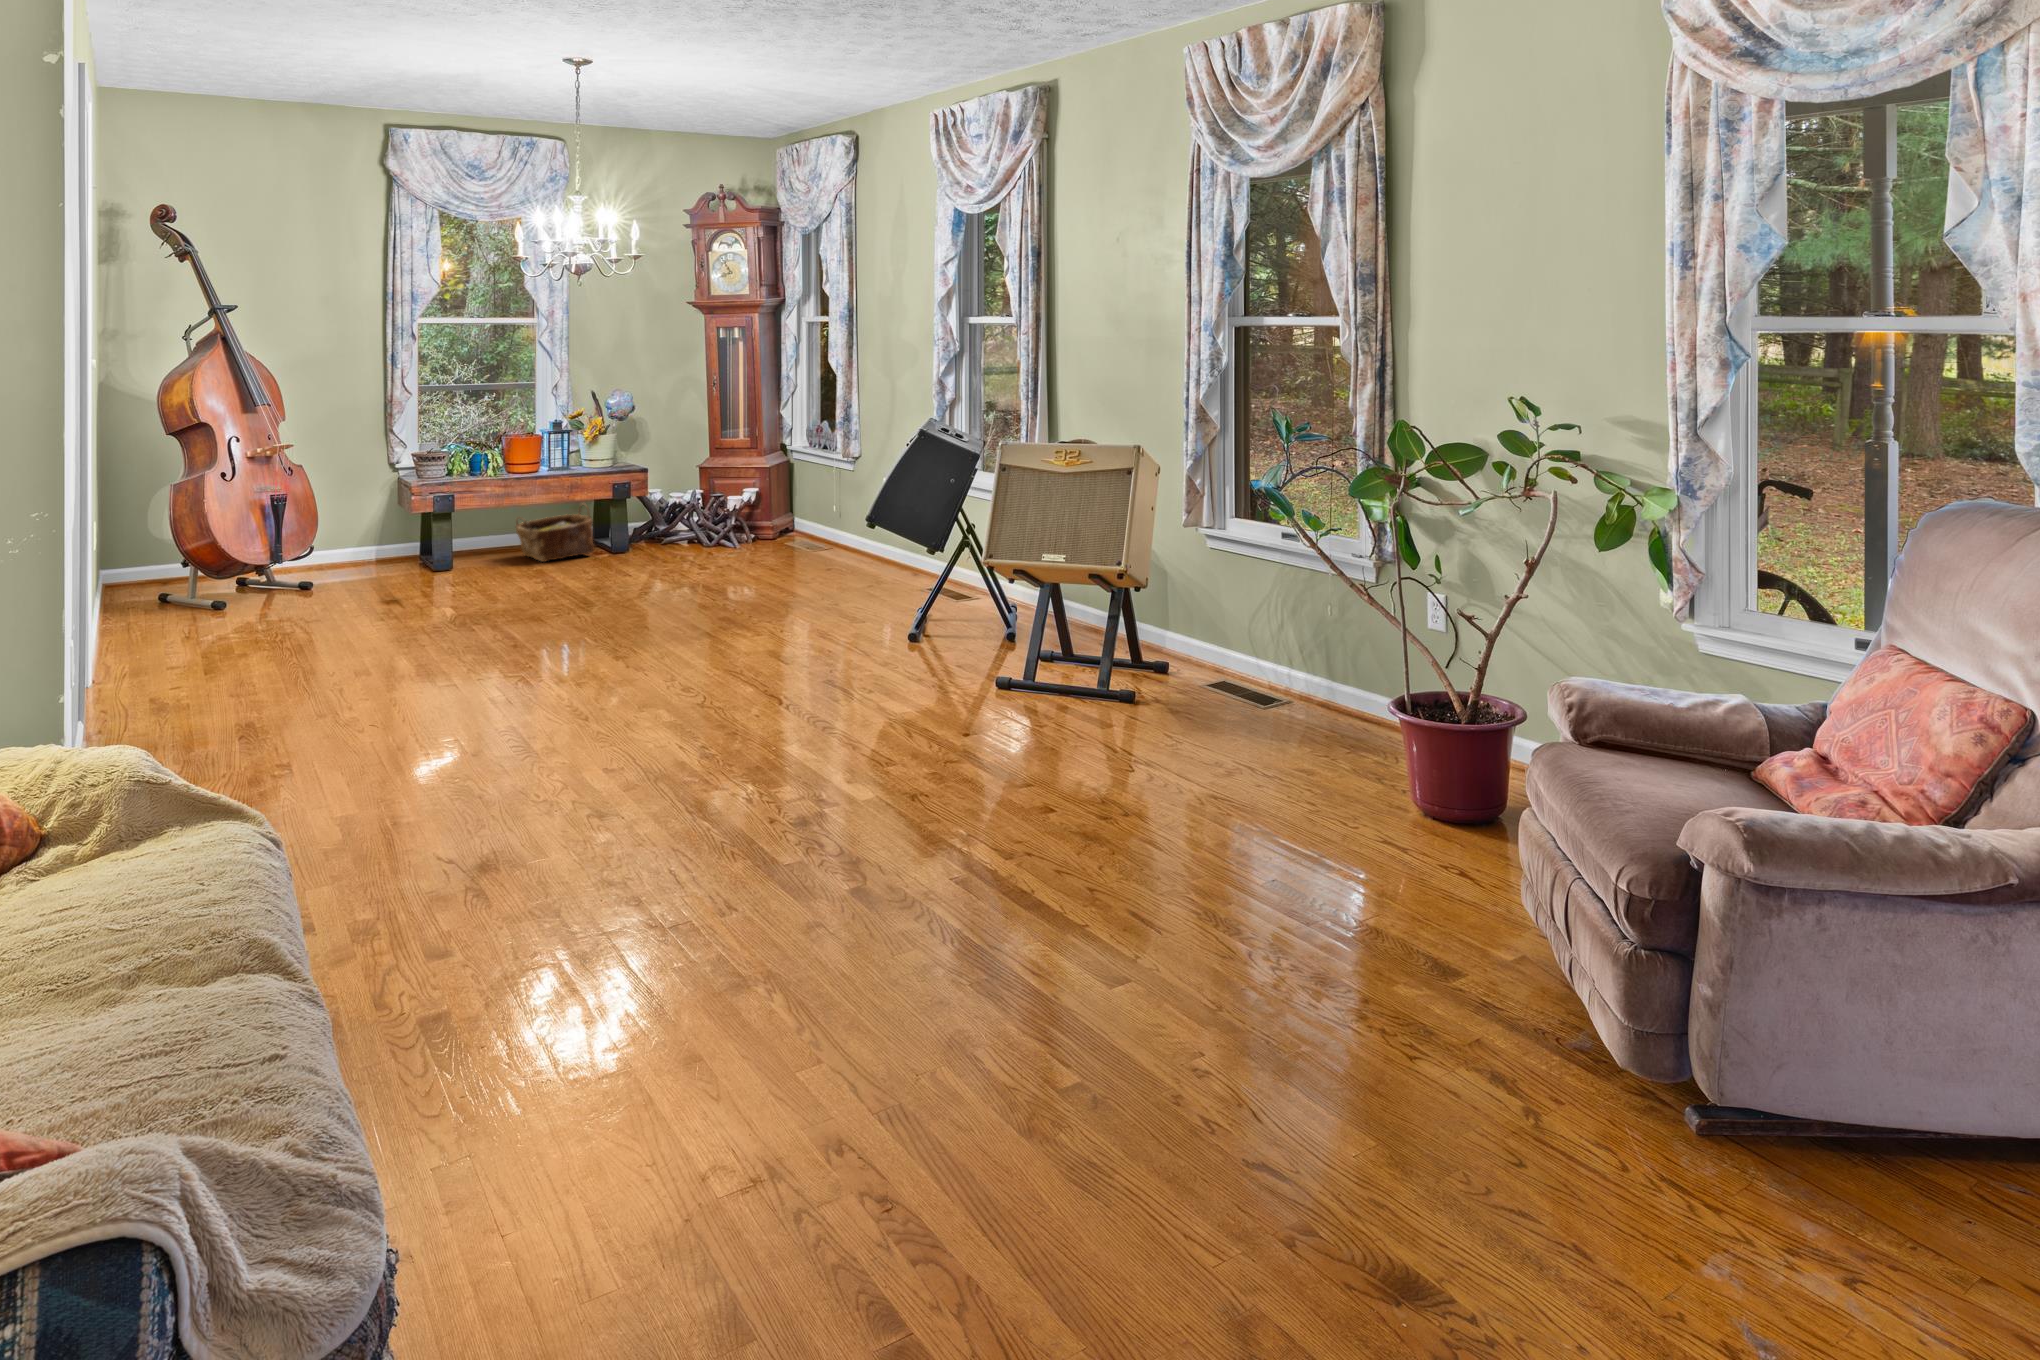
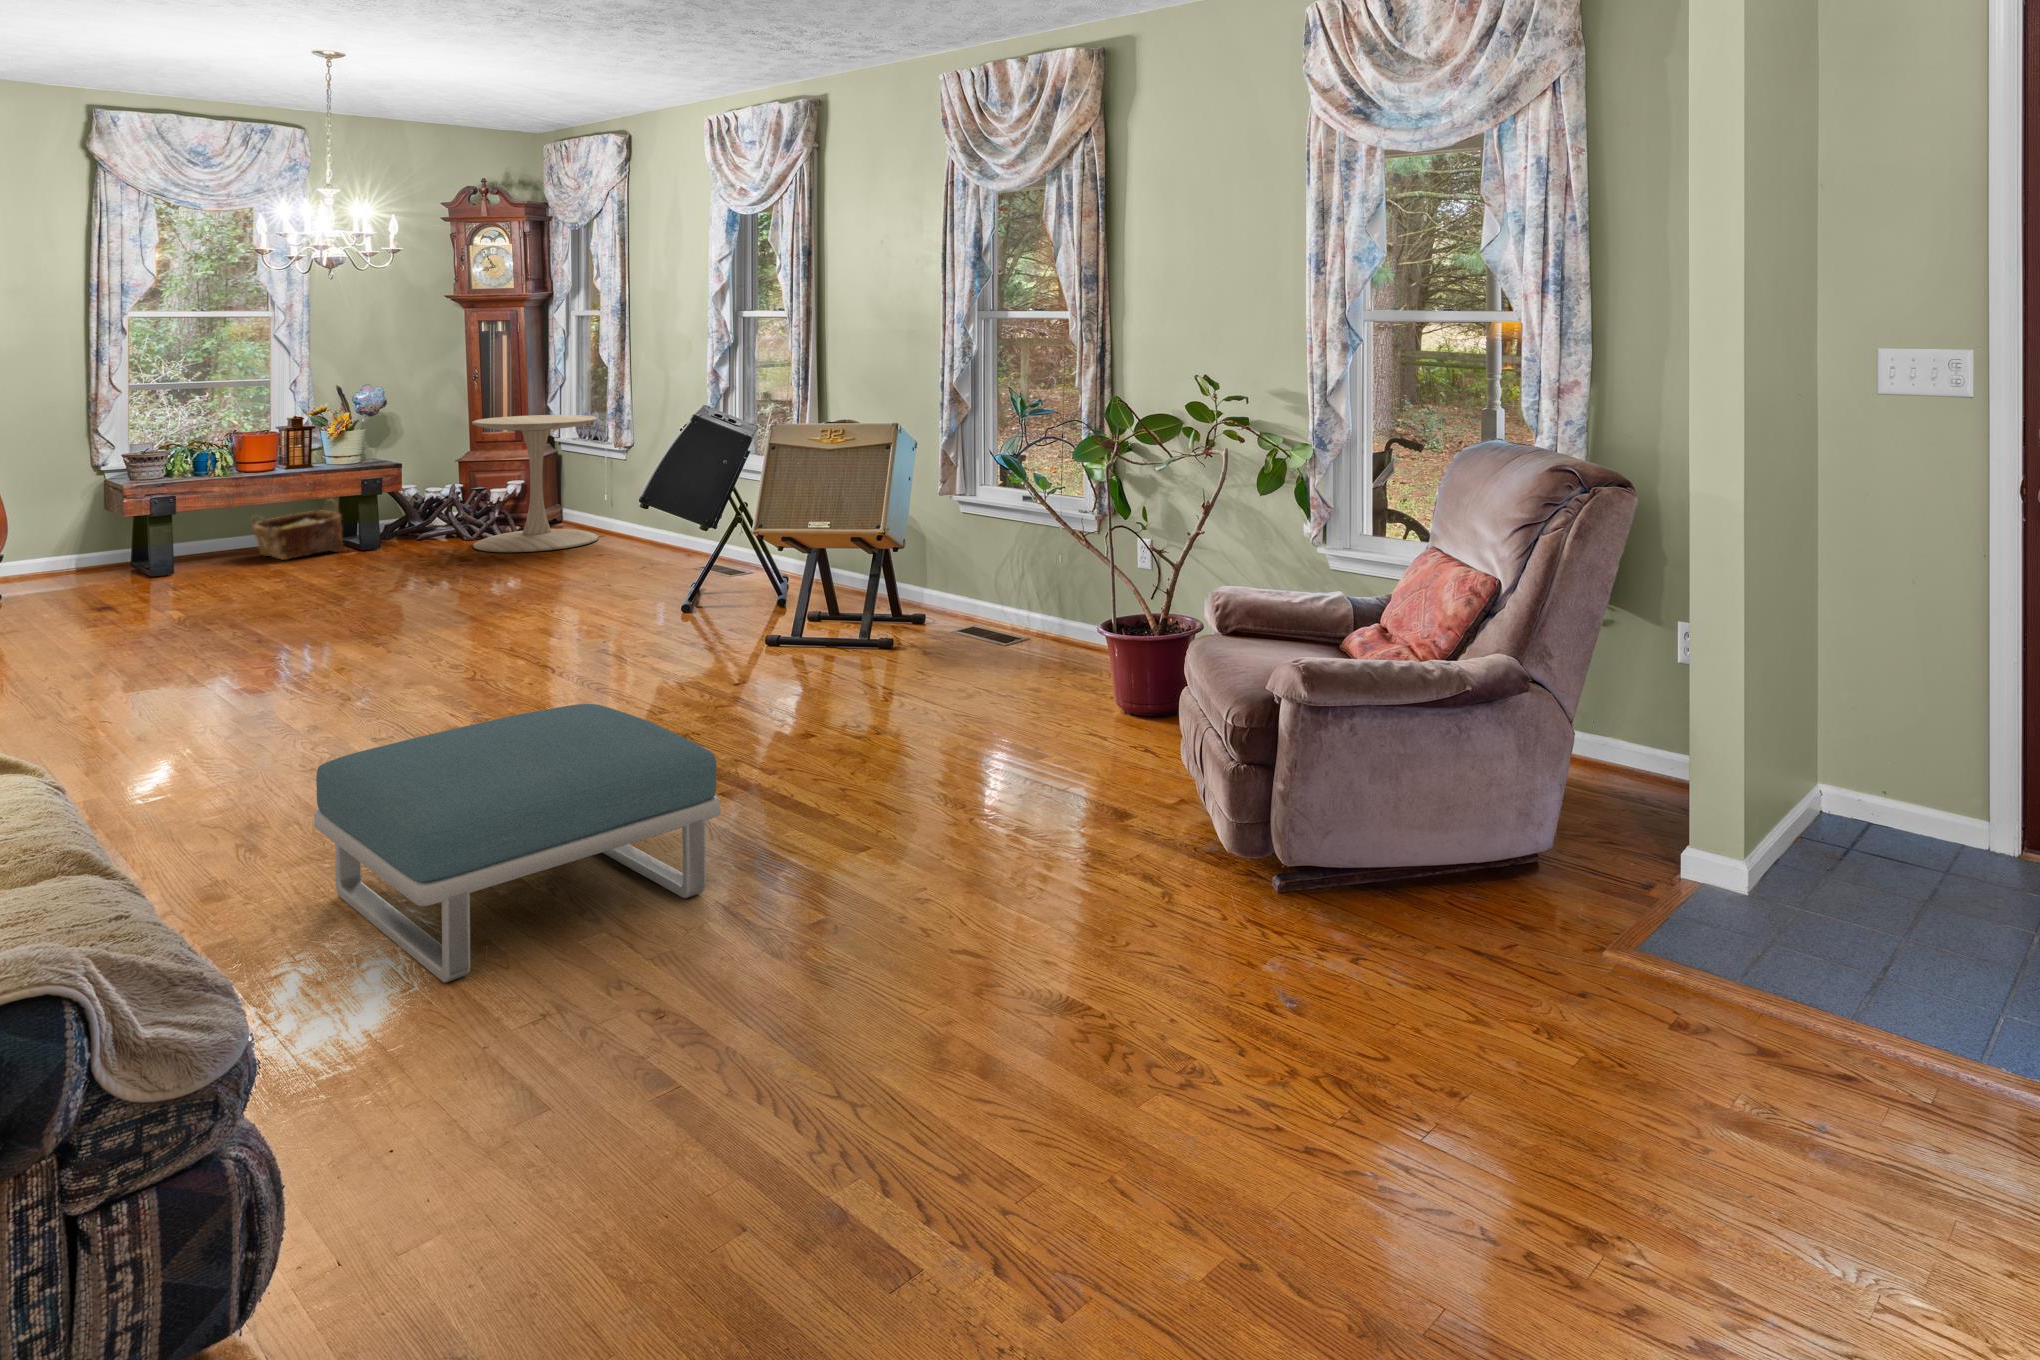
pedestal table: none [708,424,827,566] -> present [472,415,599,552]
footstool: none [535,759,943,1075] -> present [314,704,720,982]

